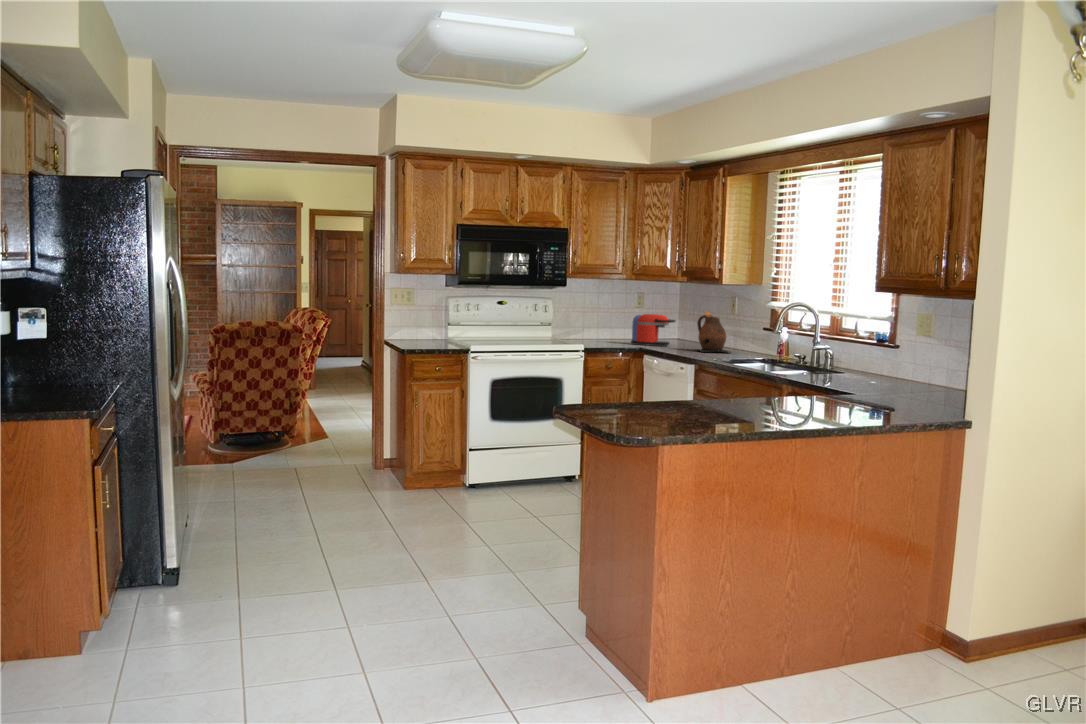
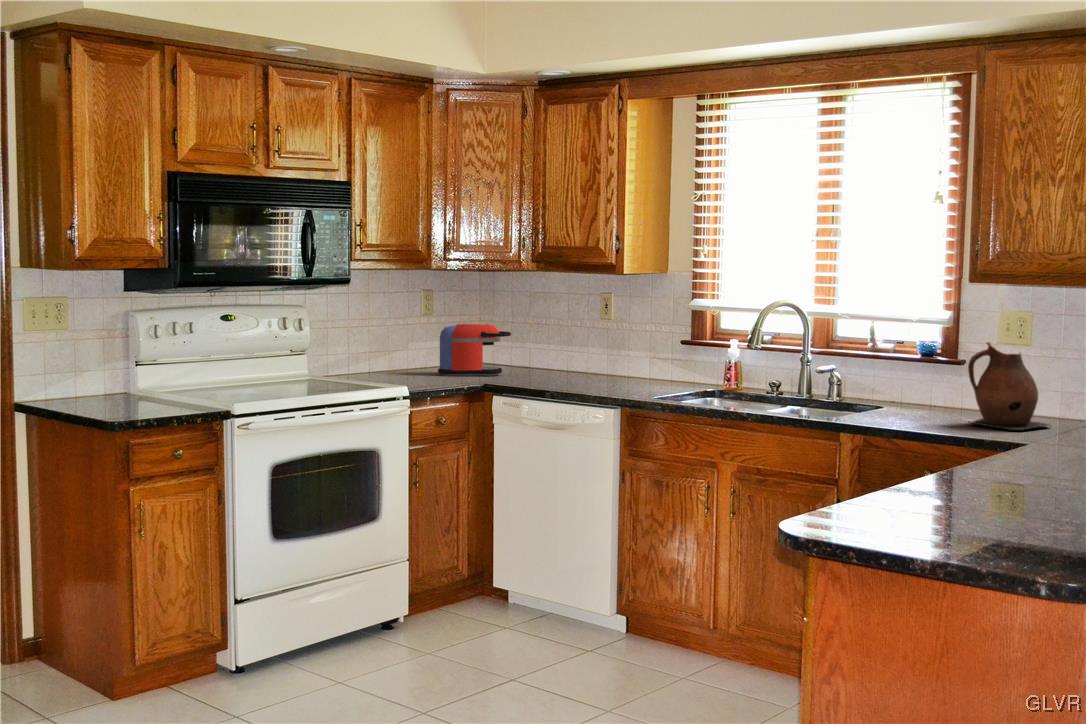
ceramic pitcher: present [697,312,731,353] -> present [968,342,1051,431]

